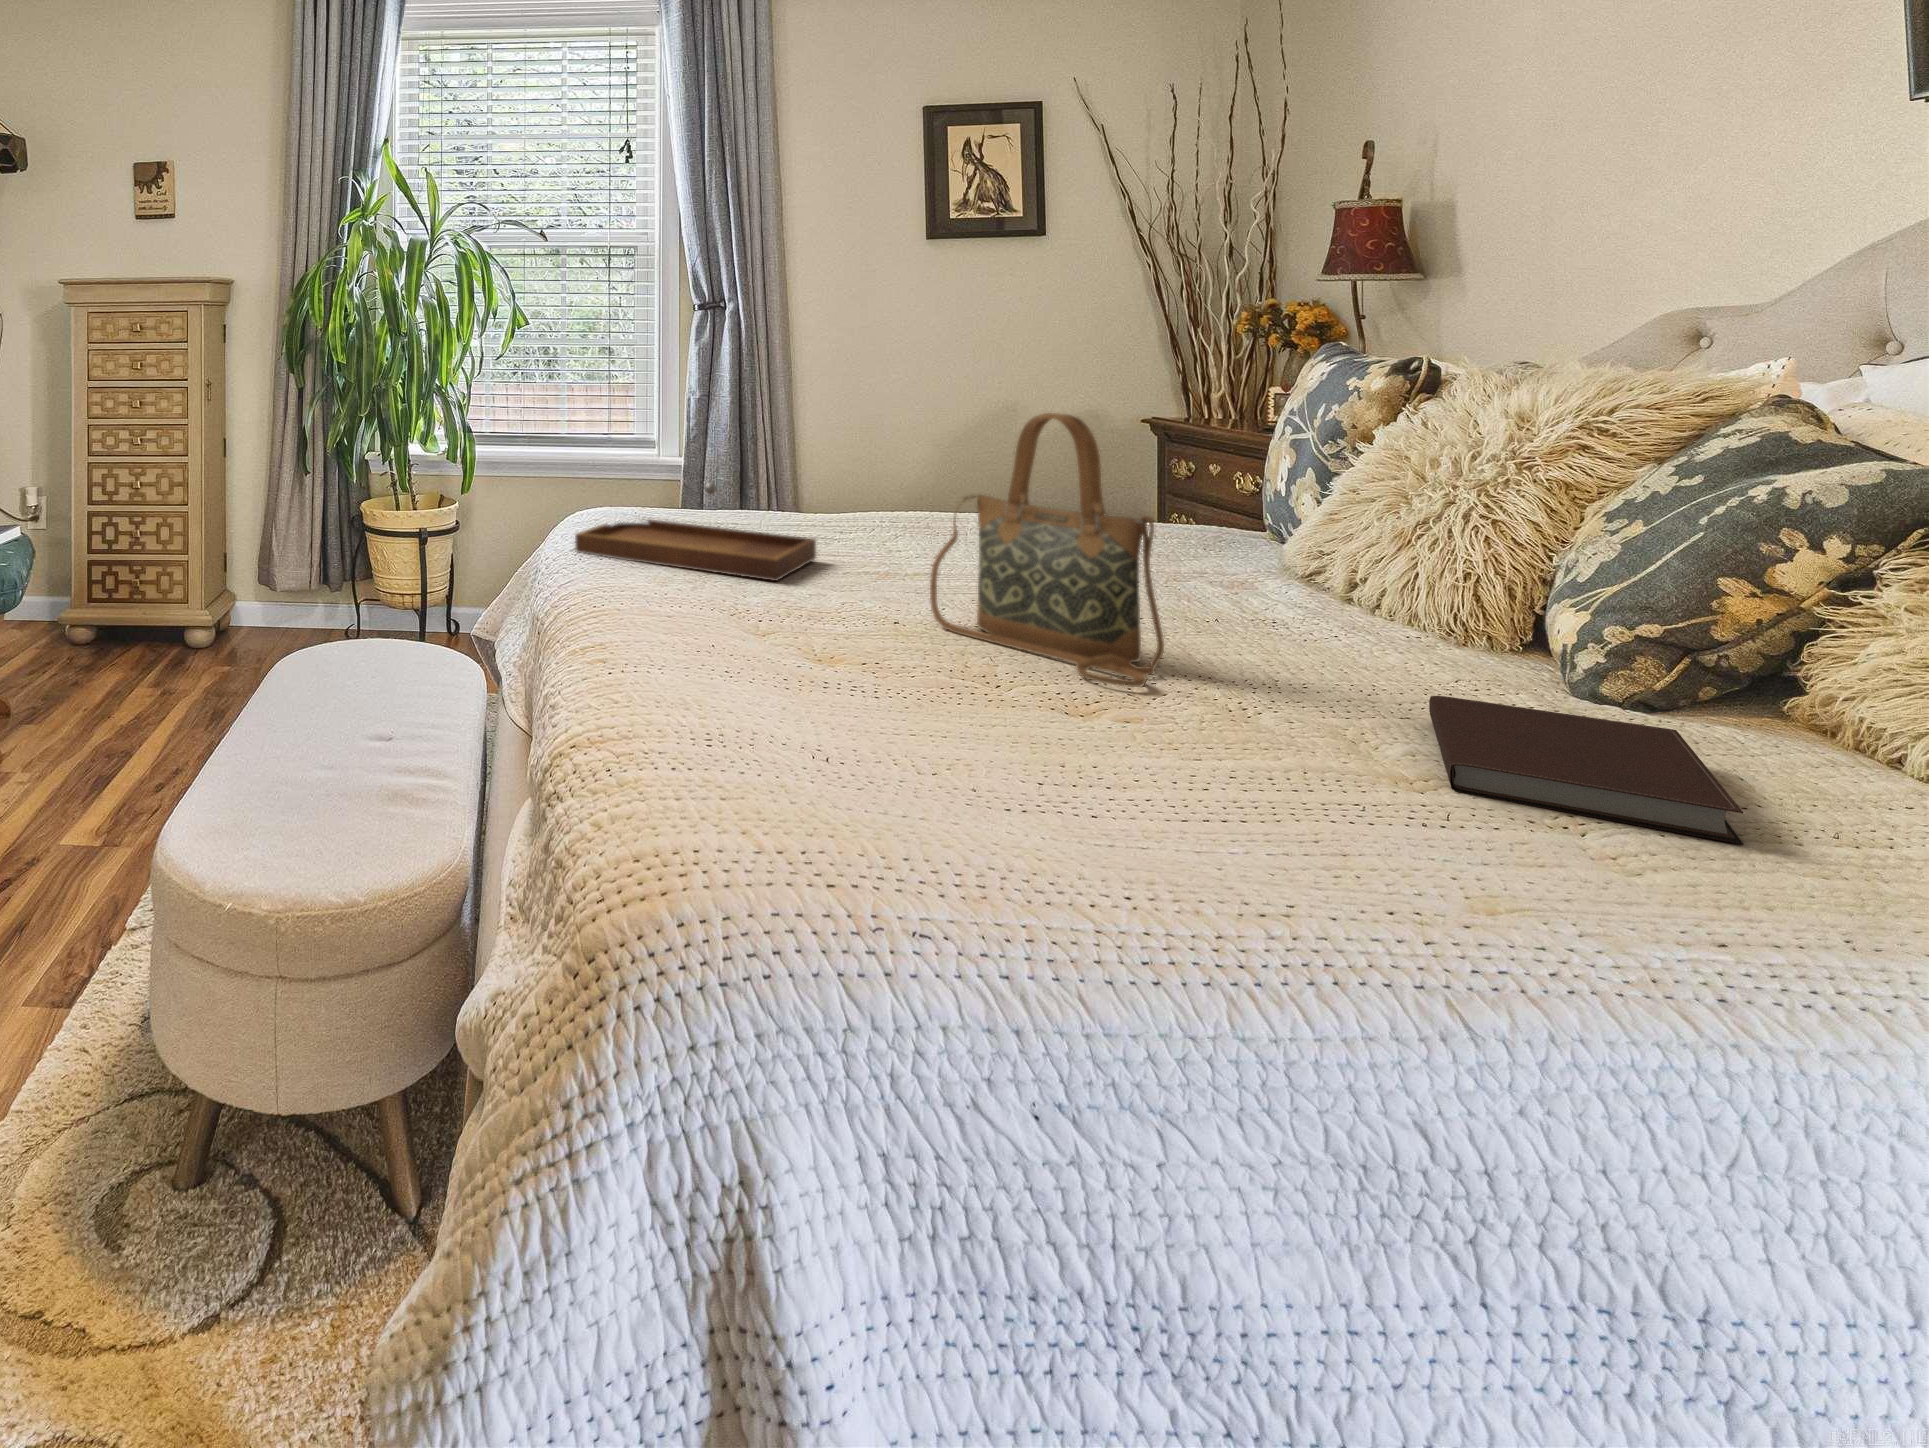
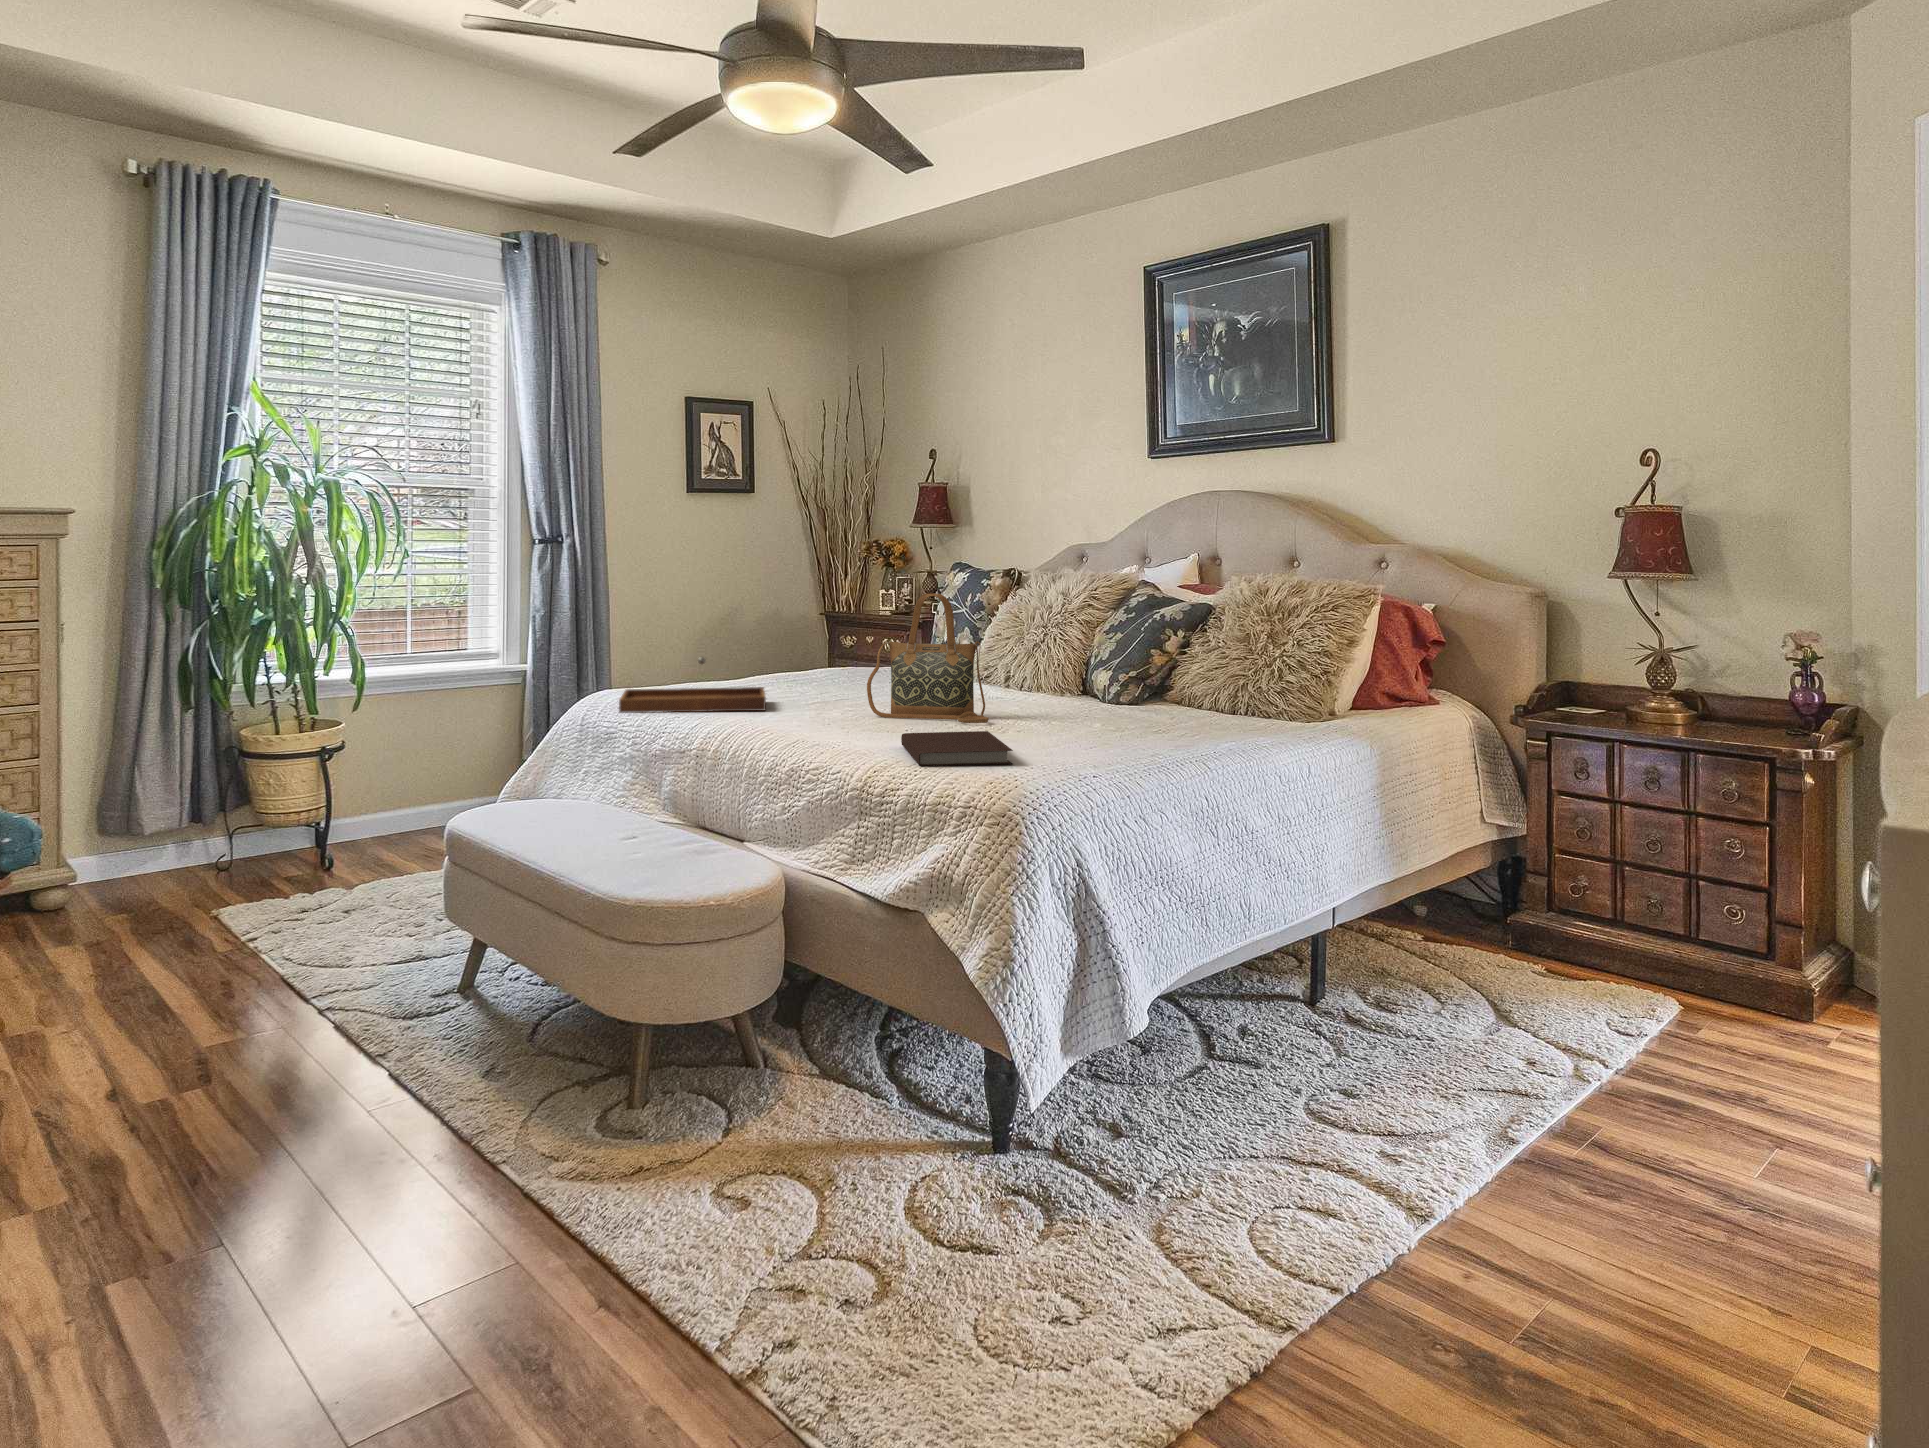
notebook: present [1429,696,1744,845] -> present [901,731,1013,767]

